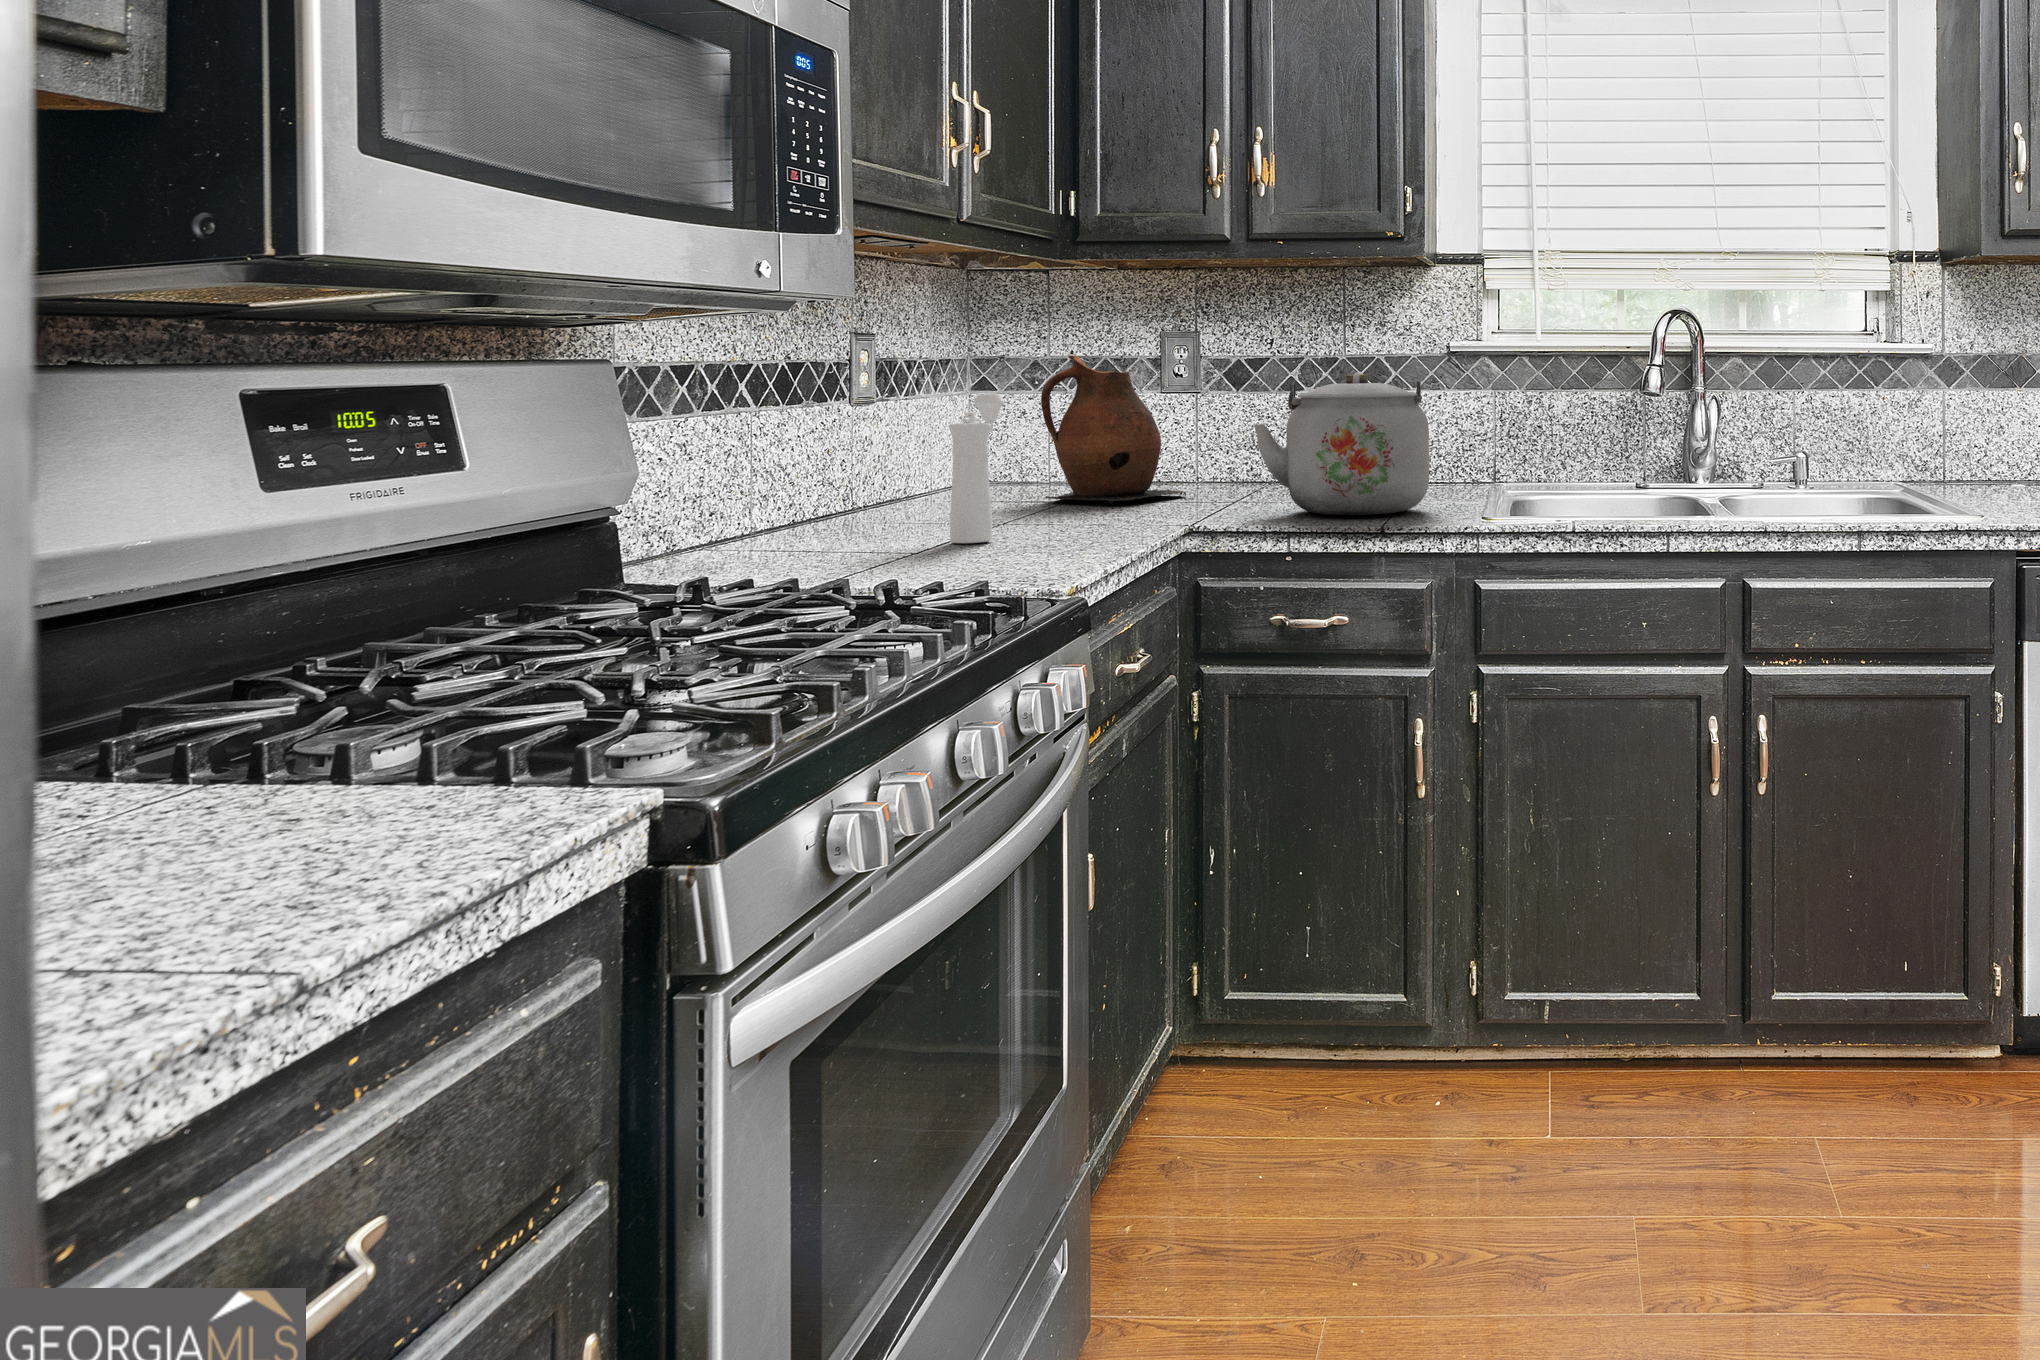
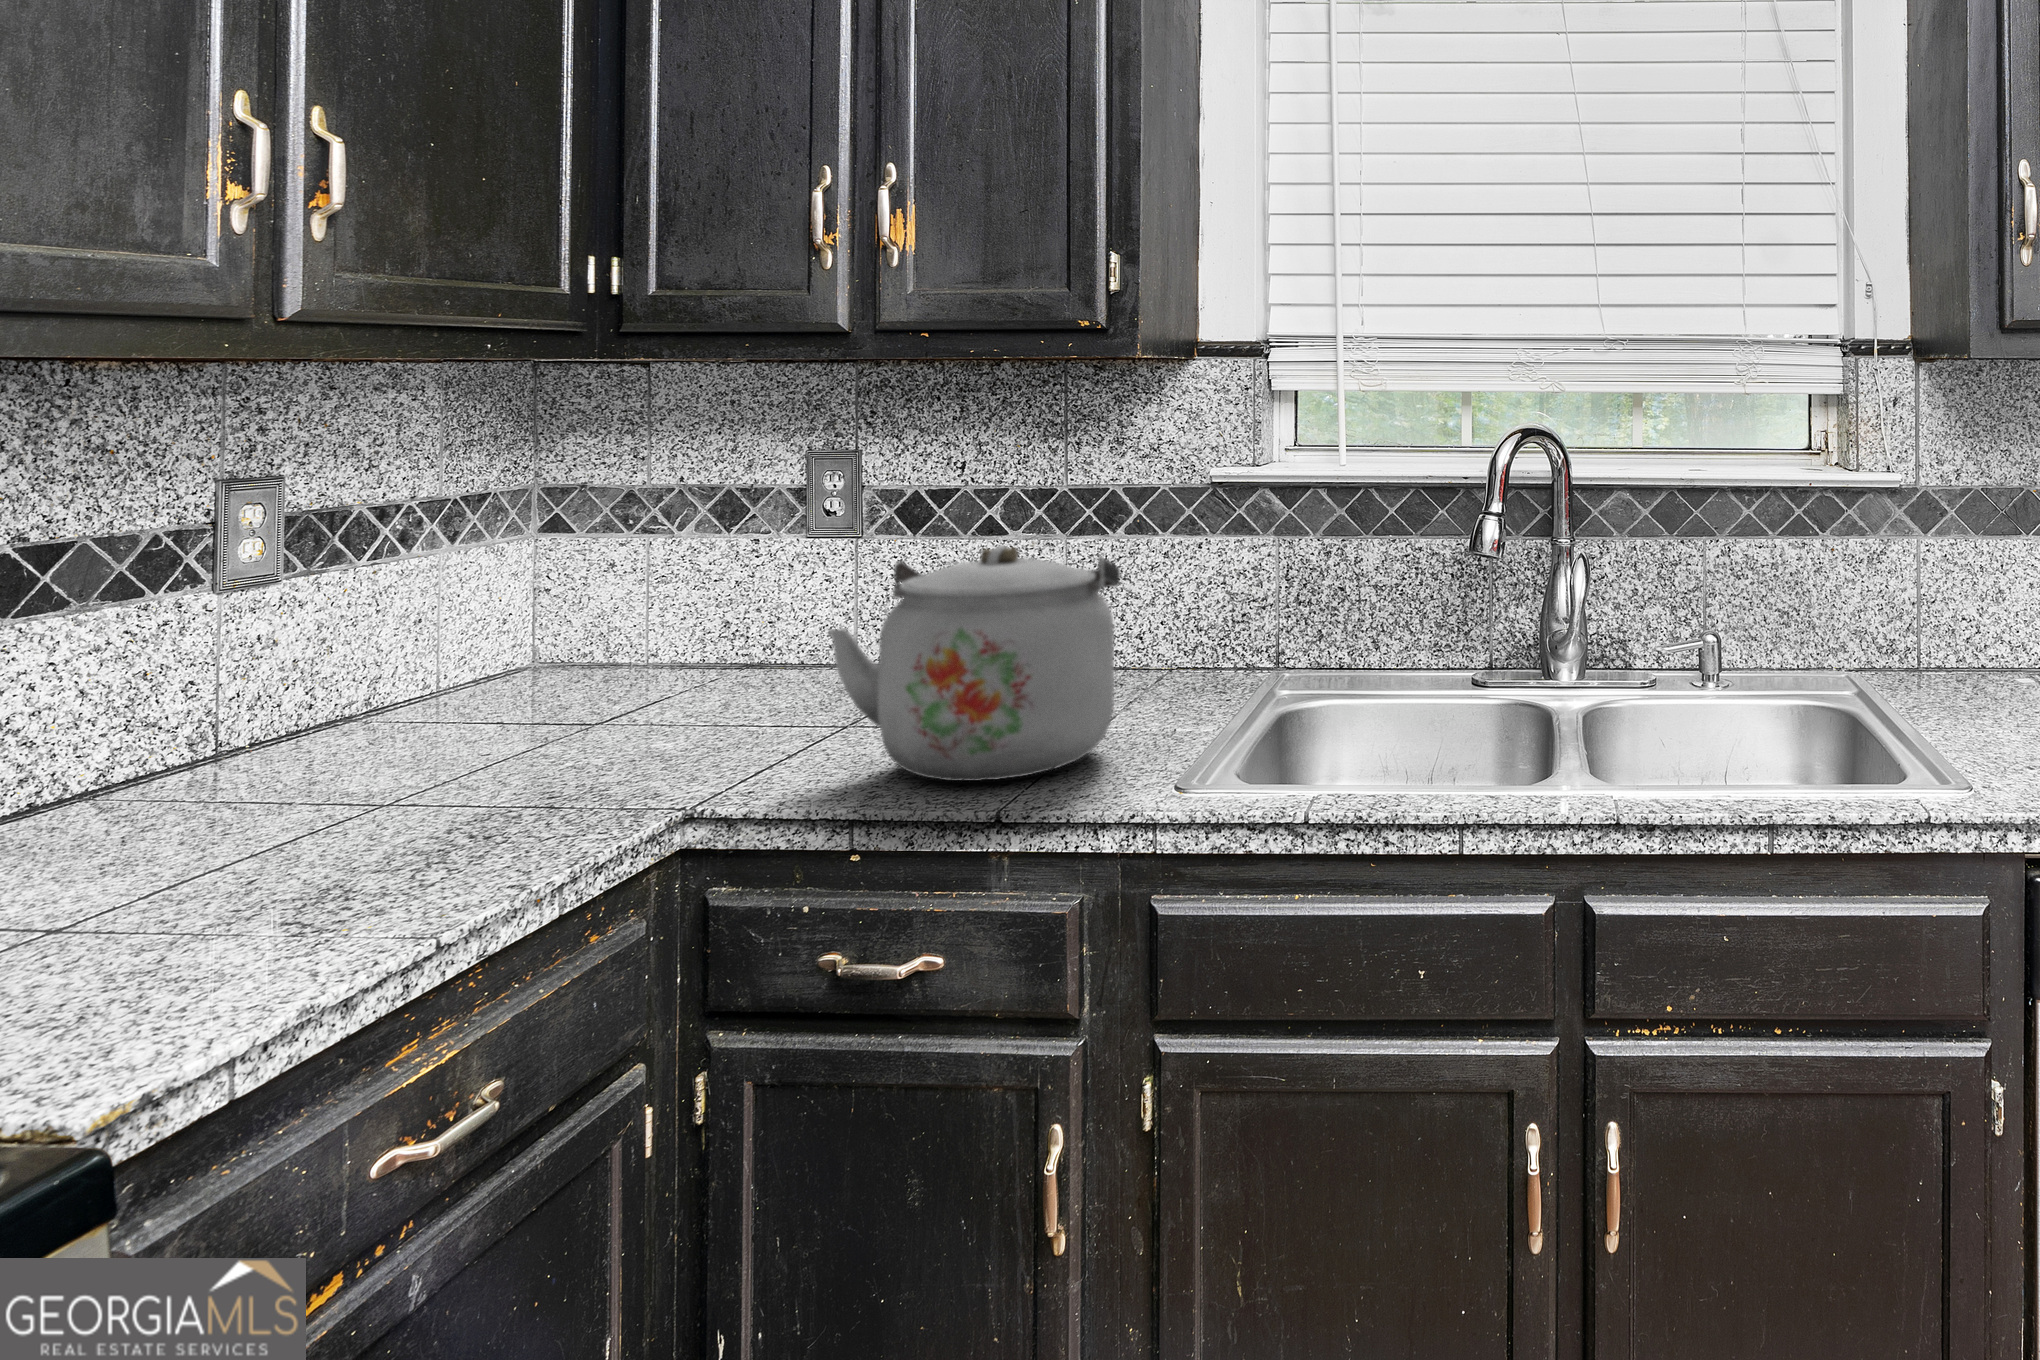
ceramic pitcher: present [1041,356,1186,504] -> none [563,500,799,737]
pepper mill: present [949,394,1004,543] -> none [157,612,338,903]

